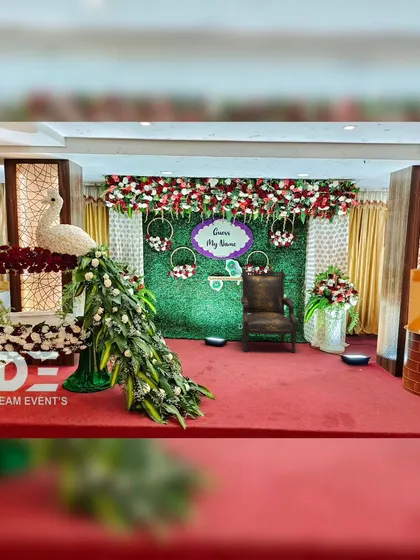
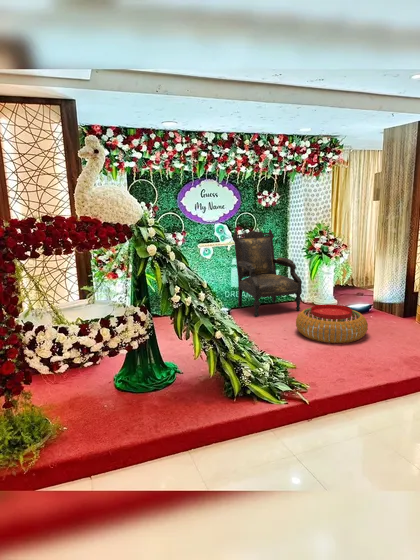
pouf: none [257,346,328,386] -> present [296,304,368,343]

